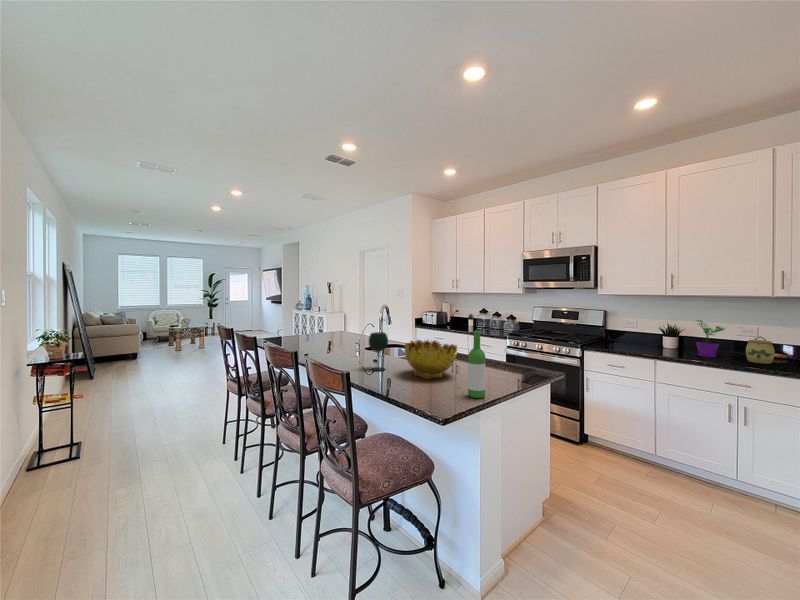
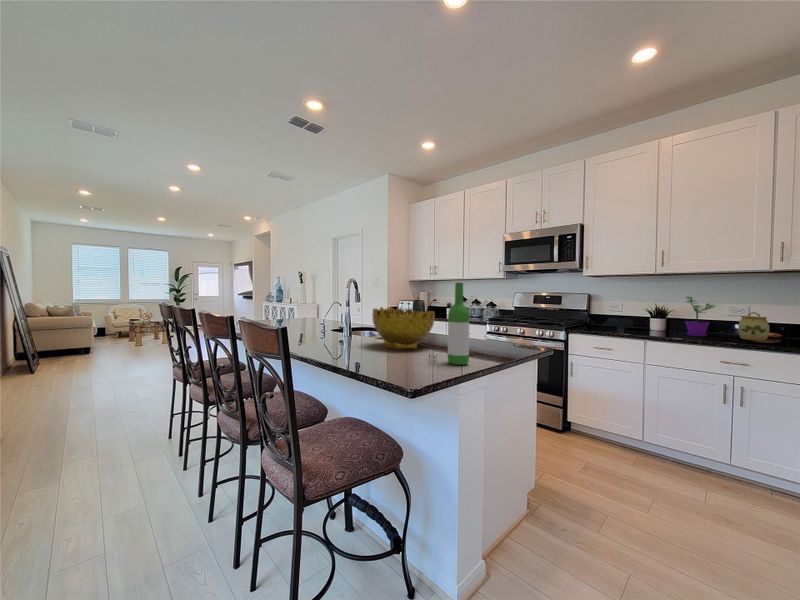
wine glass: present [369,332,388,371] -> none [331,299,354,343]

